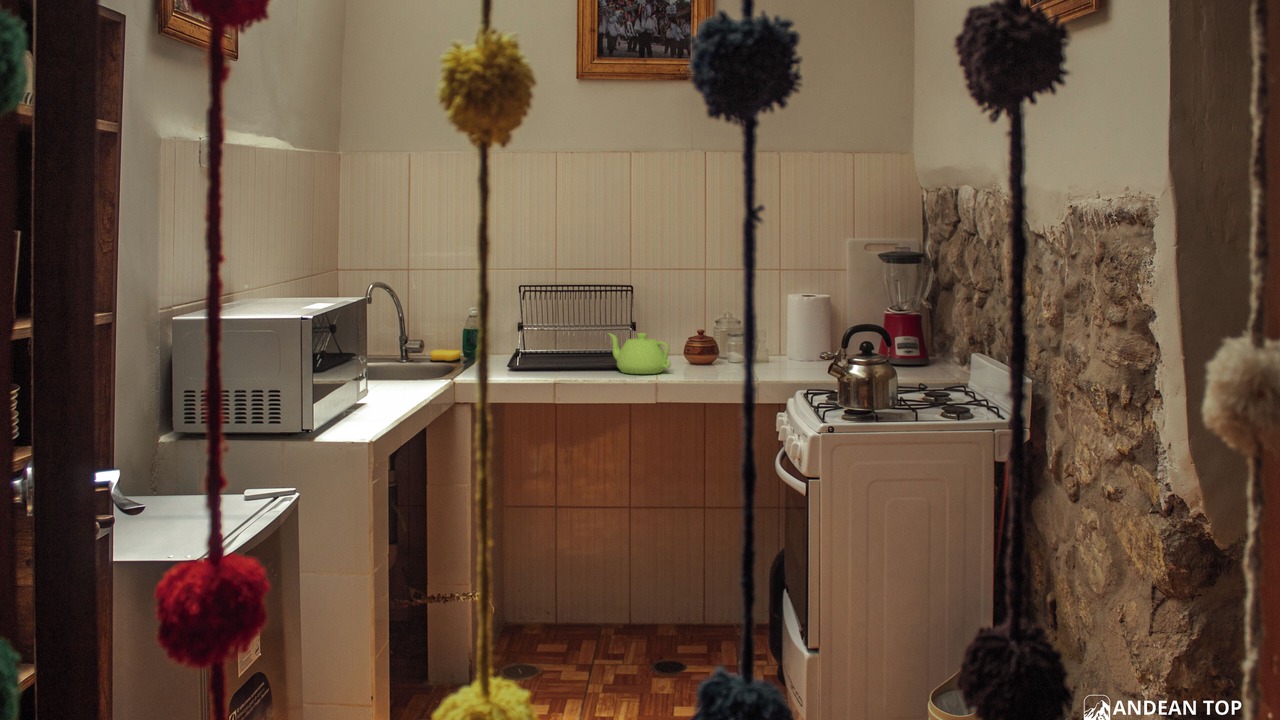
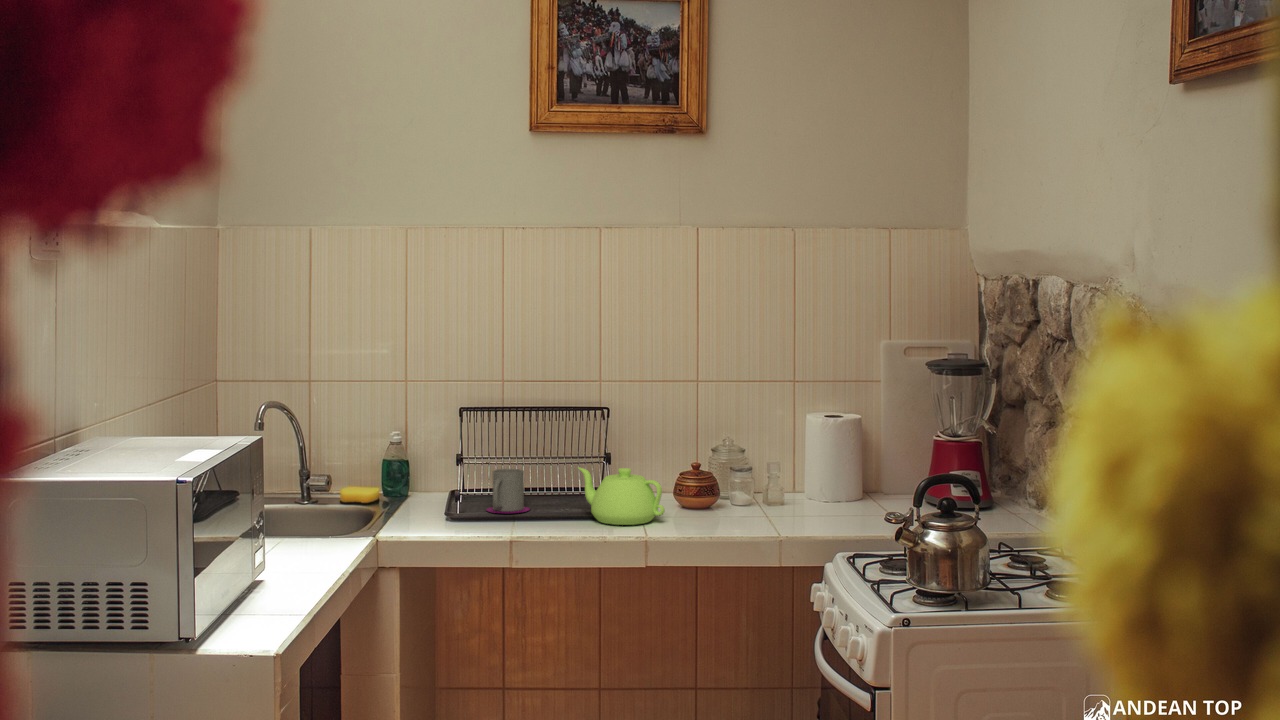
mug: none [540,335,573,367] -> present [487,469,530,513]

